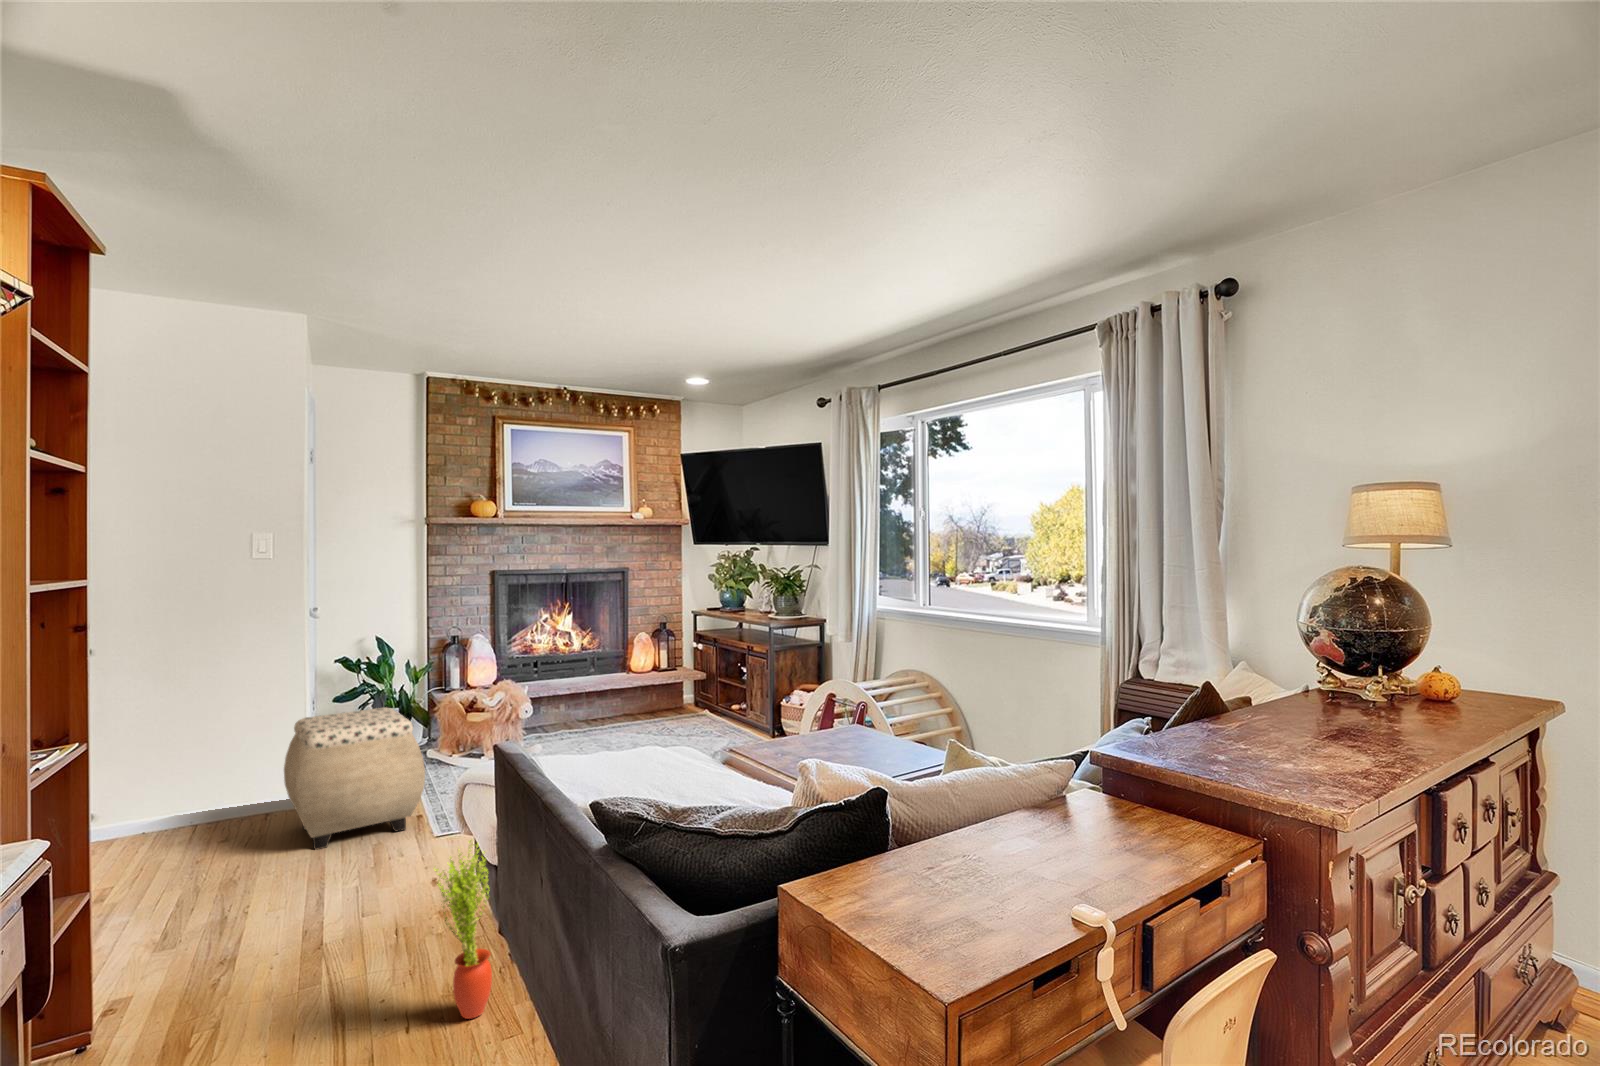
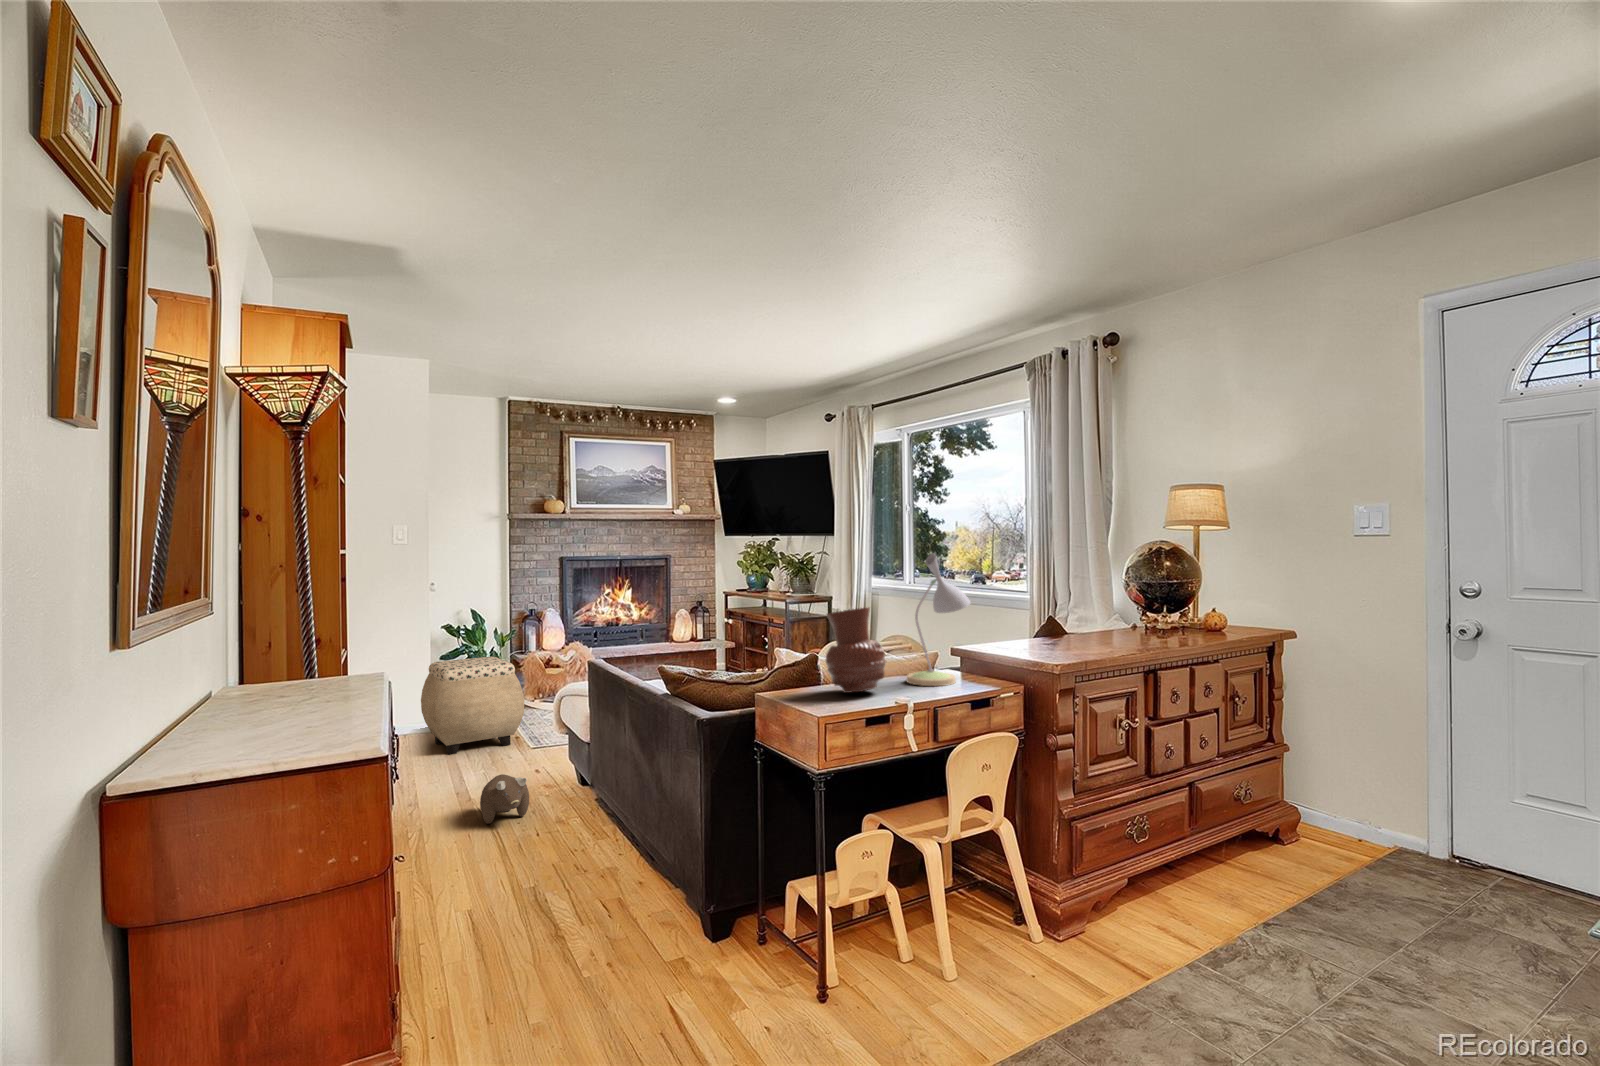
desk lamp: none [1049,599,1162,855] -> present [907,553,970,686]
vase: none [917,710,1041,891] -> present [826,608,886,693]
potted plant: present [435,840,492,1019] -> none [553,721,590,833]
plush toy: none [323,916,402,1000] -> present [480,774,529,824]

